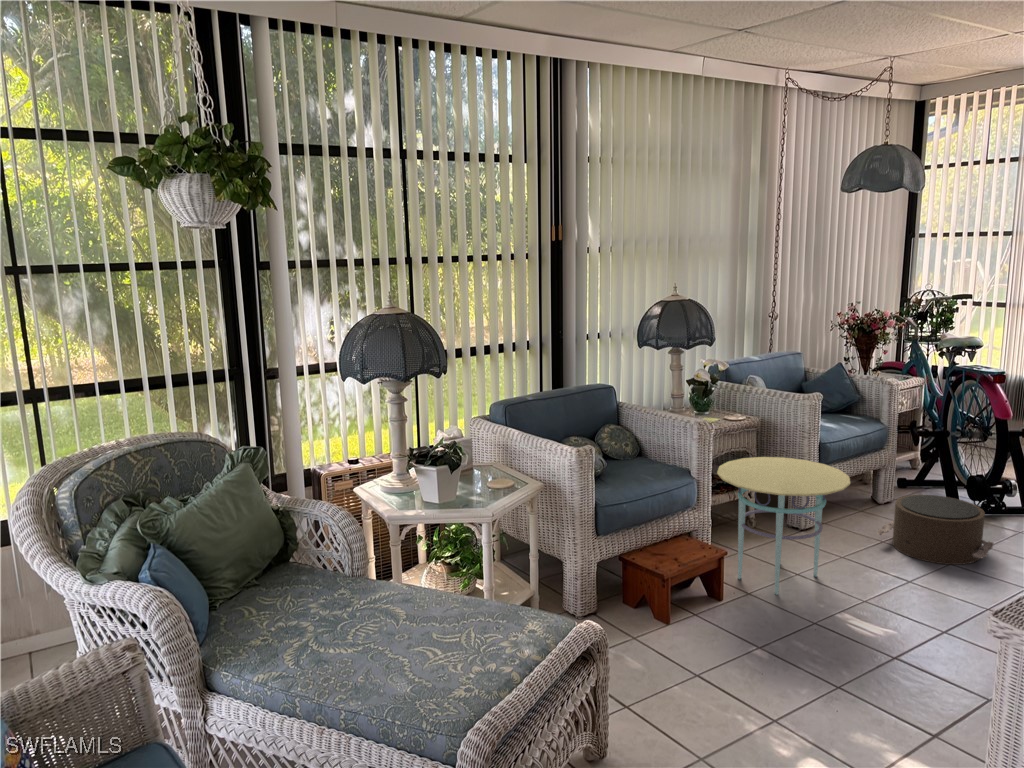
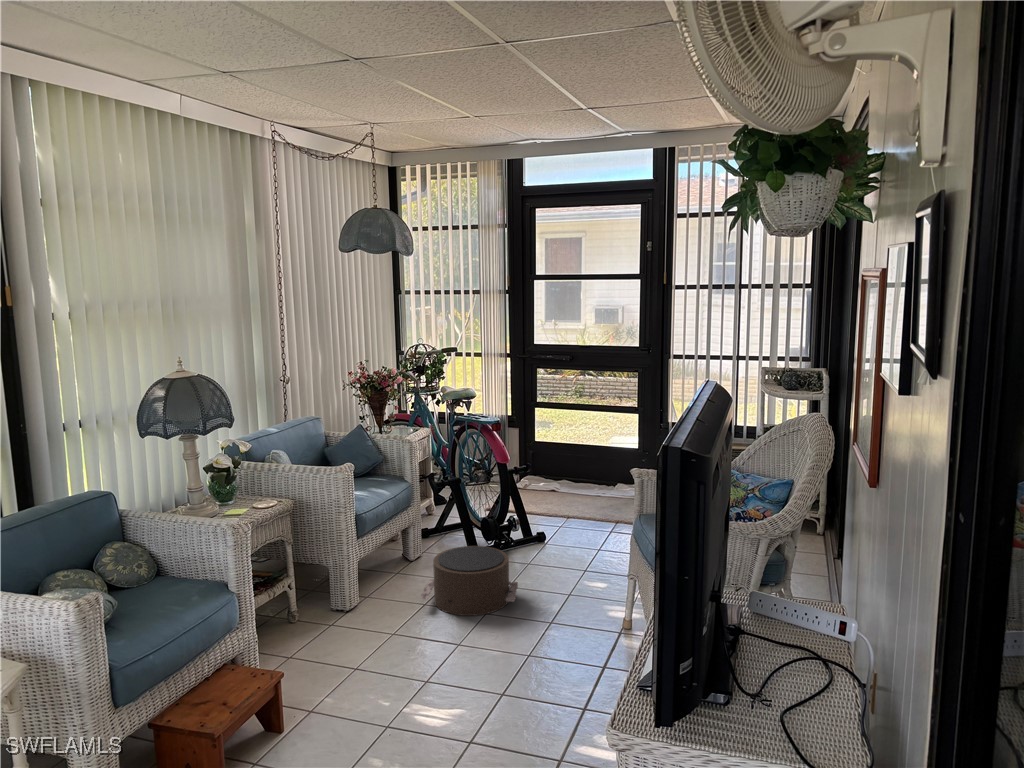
side table: present [717,457,850,595] -> none [260,541,402,703]

